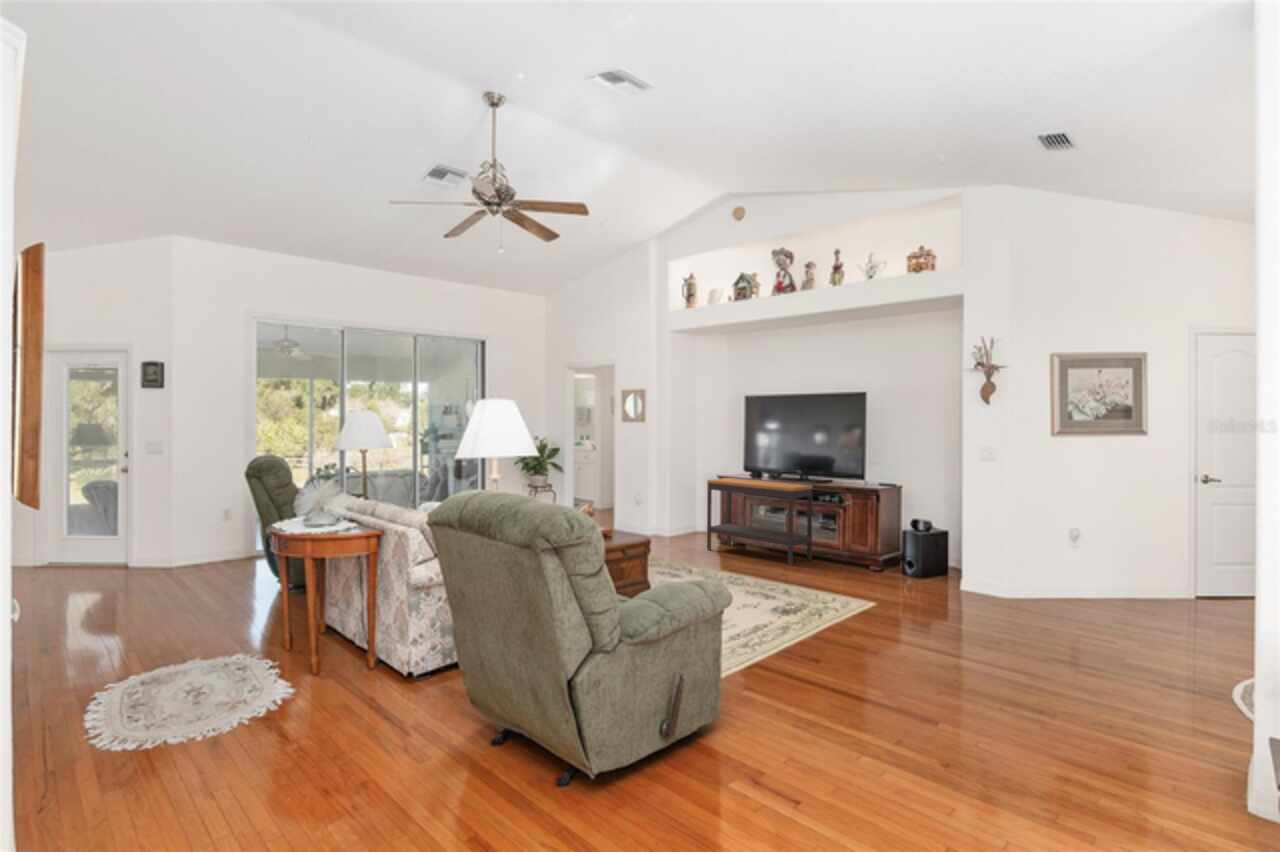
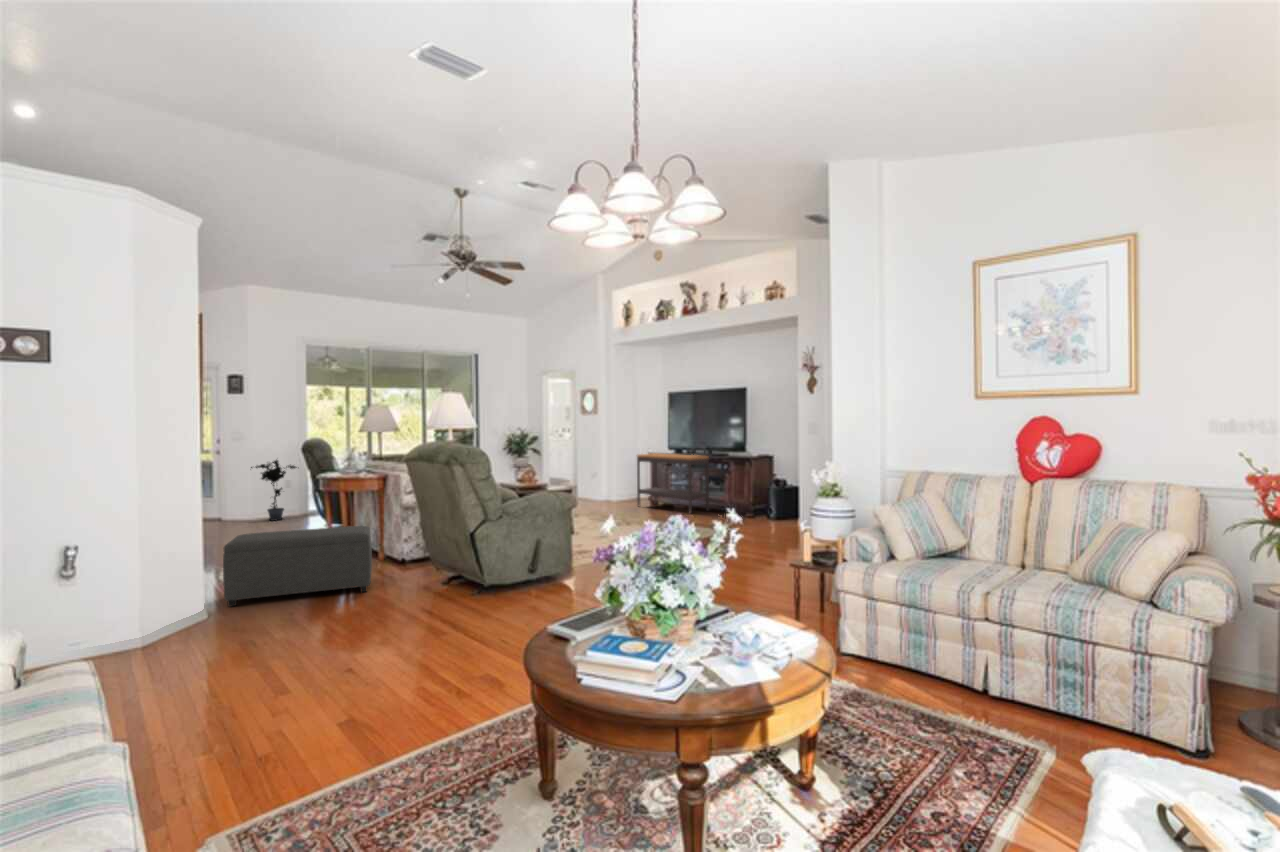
potted plant: none [173,480,244,569] -> present [251,460,297,521]
ottoman: none [80,635,366,822] -> present [223,526,372,607]

